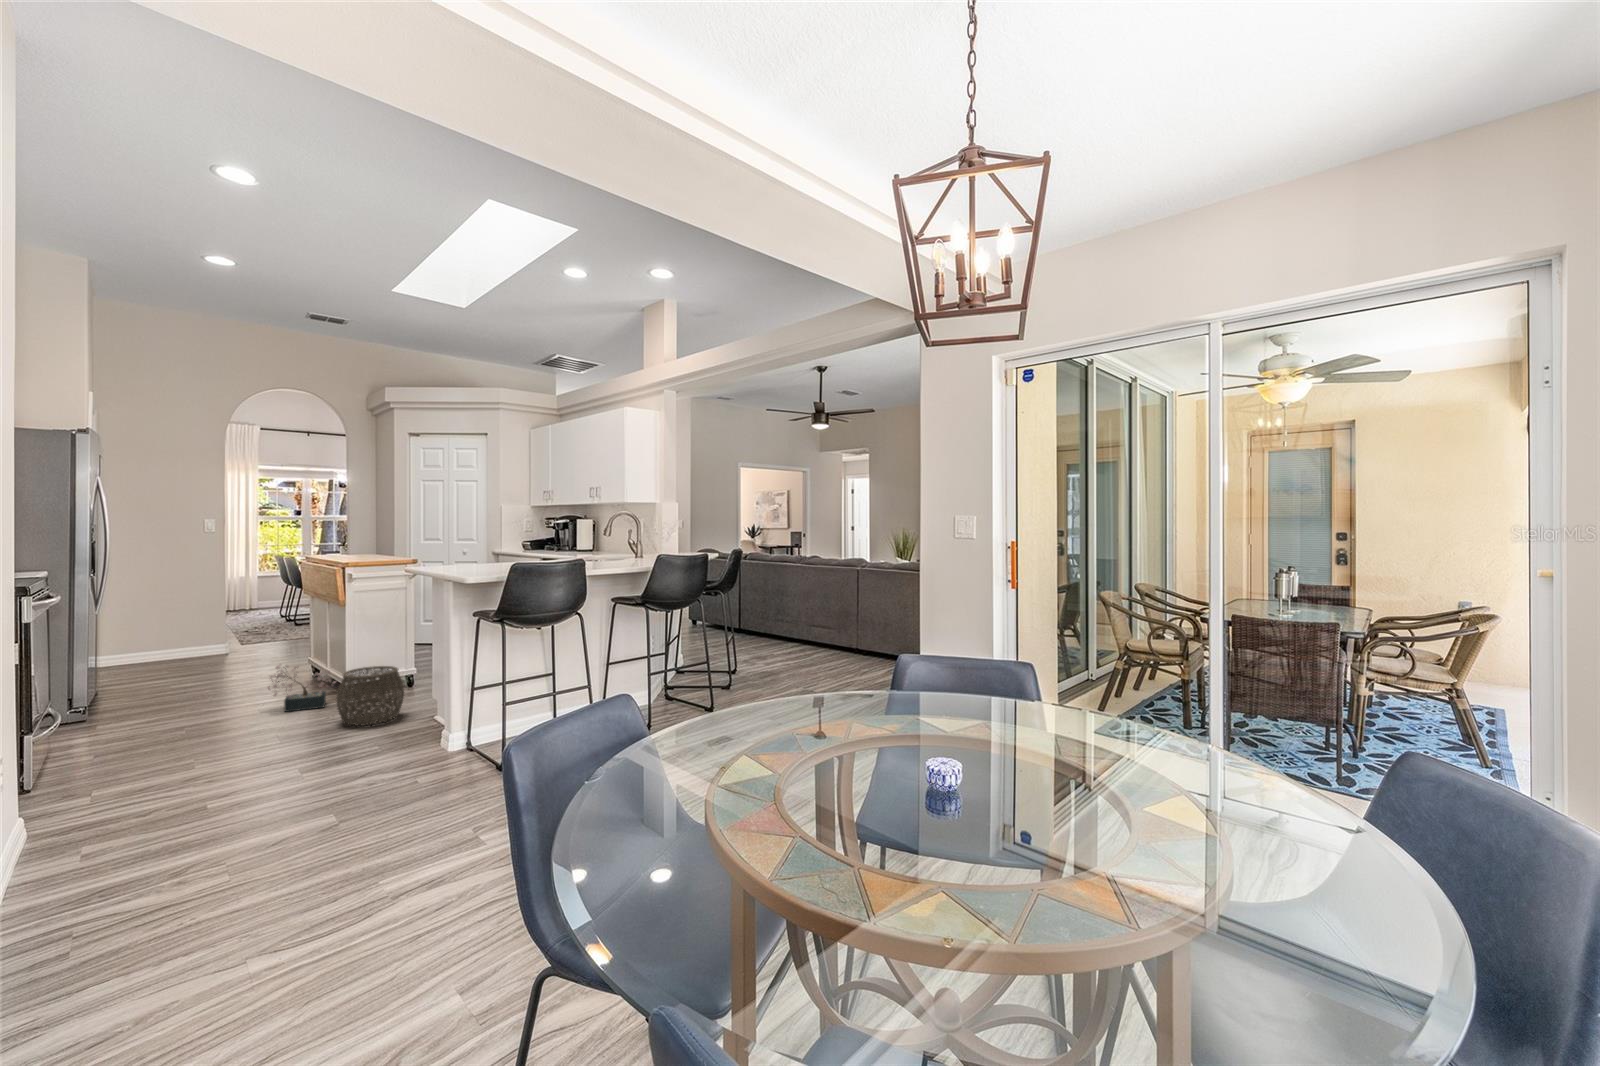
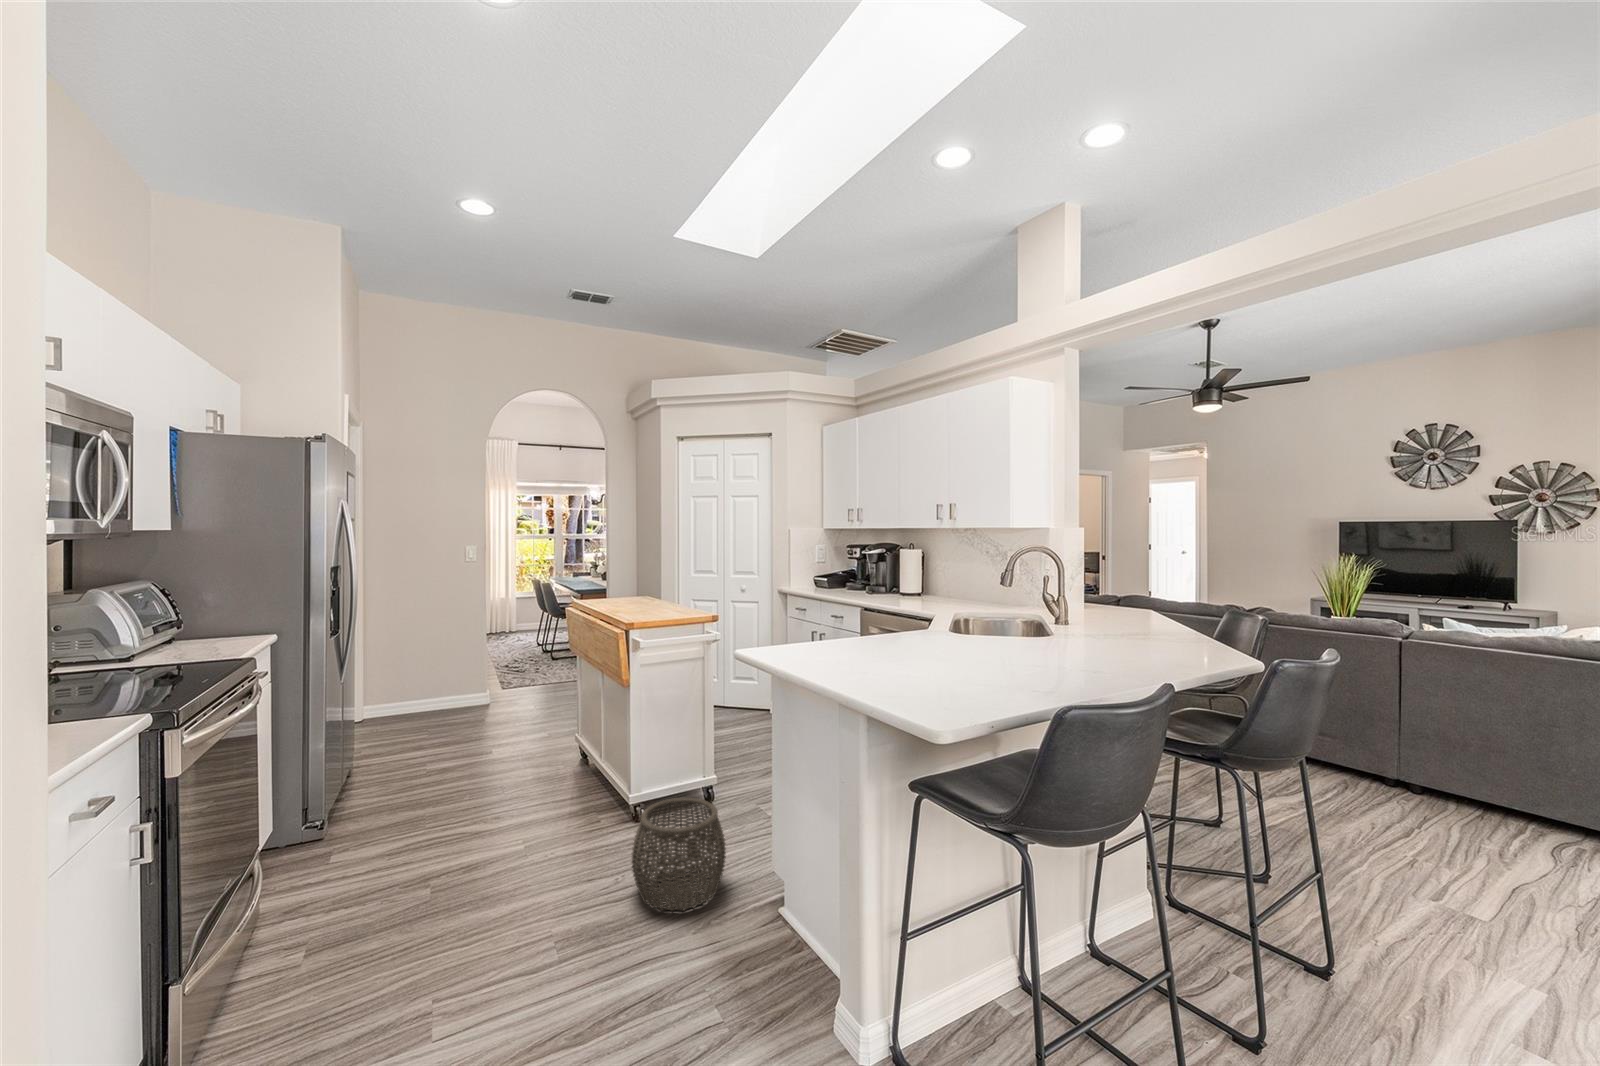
decorative plant: present [268,664,335,712] -> none [535,773,622,851]

